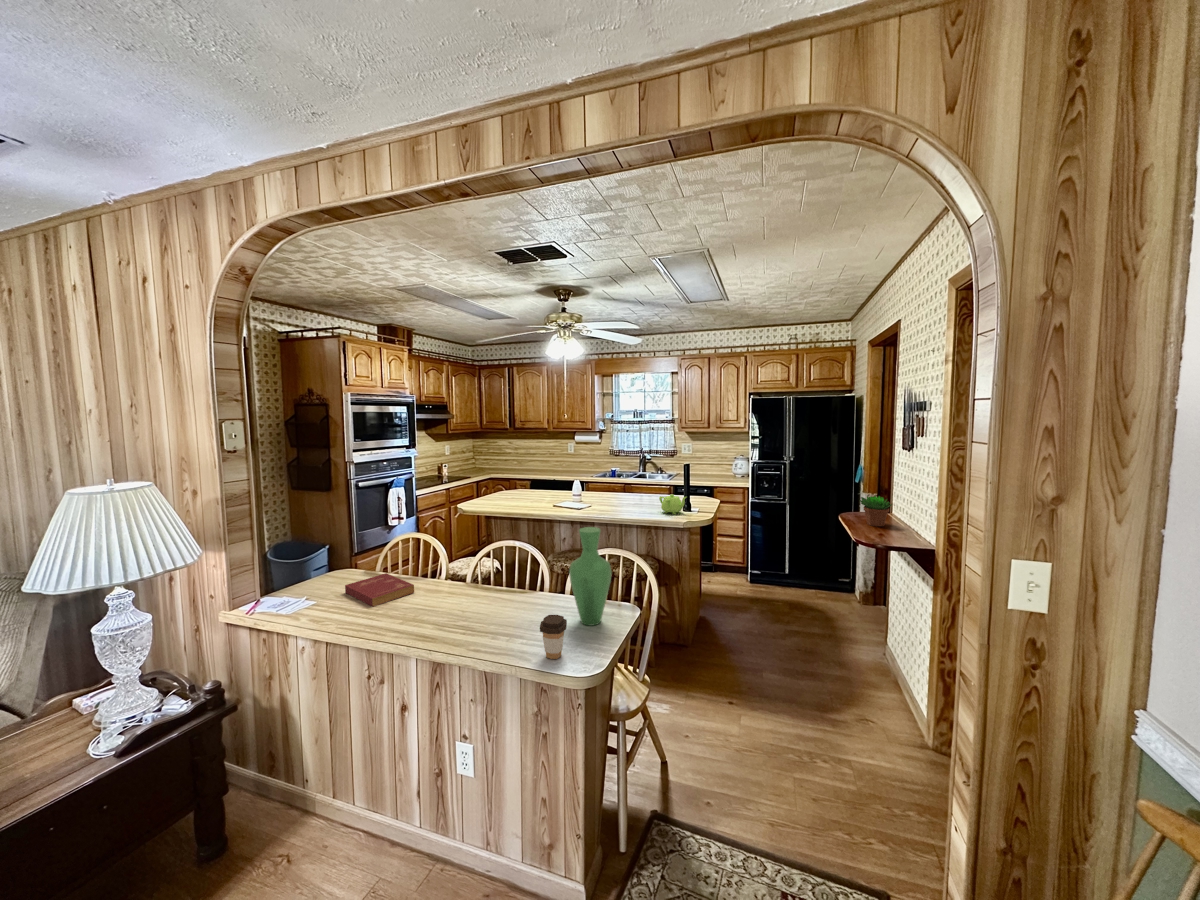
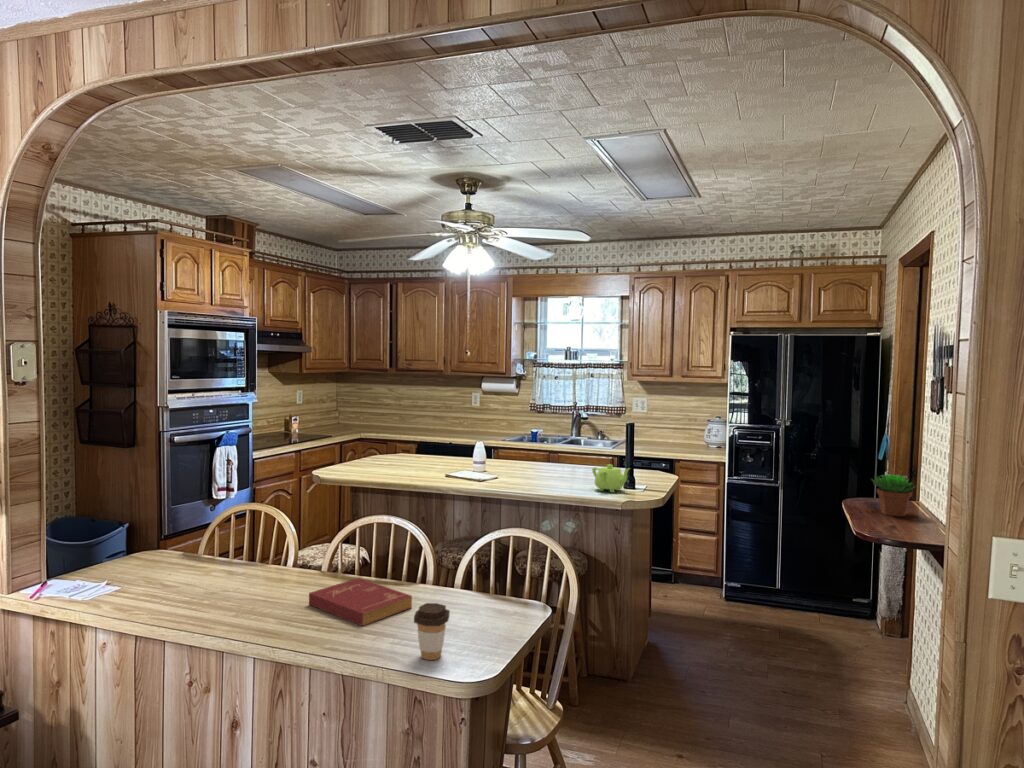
vase: present [569,527,612,626] -> none [456,494,512,625]
book: present [345,573,414,607] -> present [309,578,412,626]

